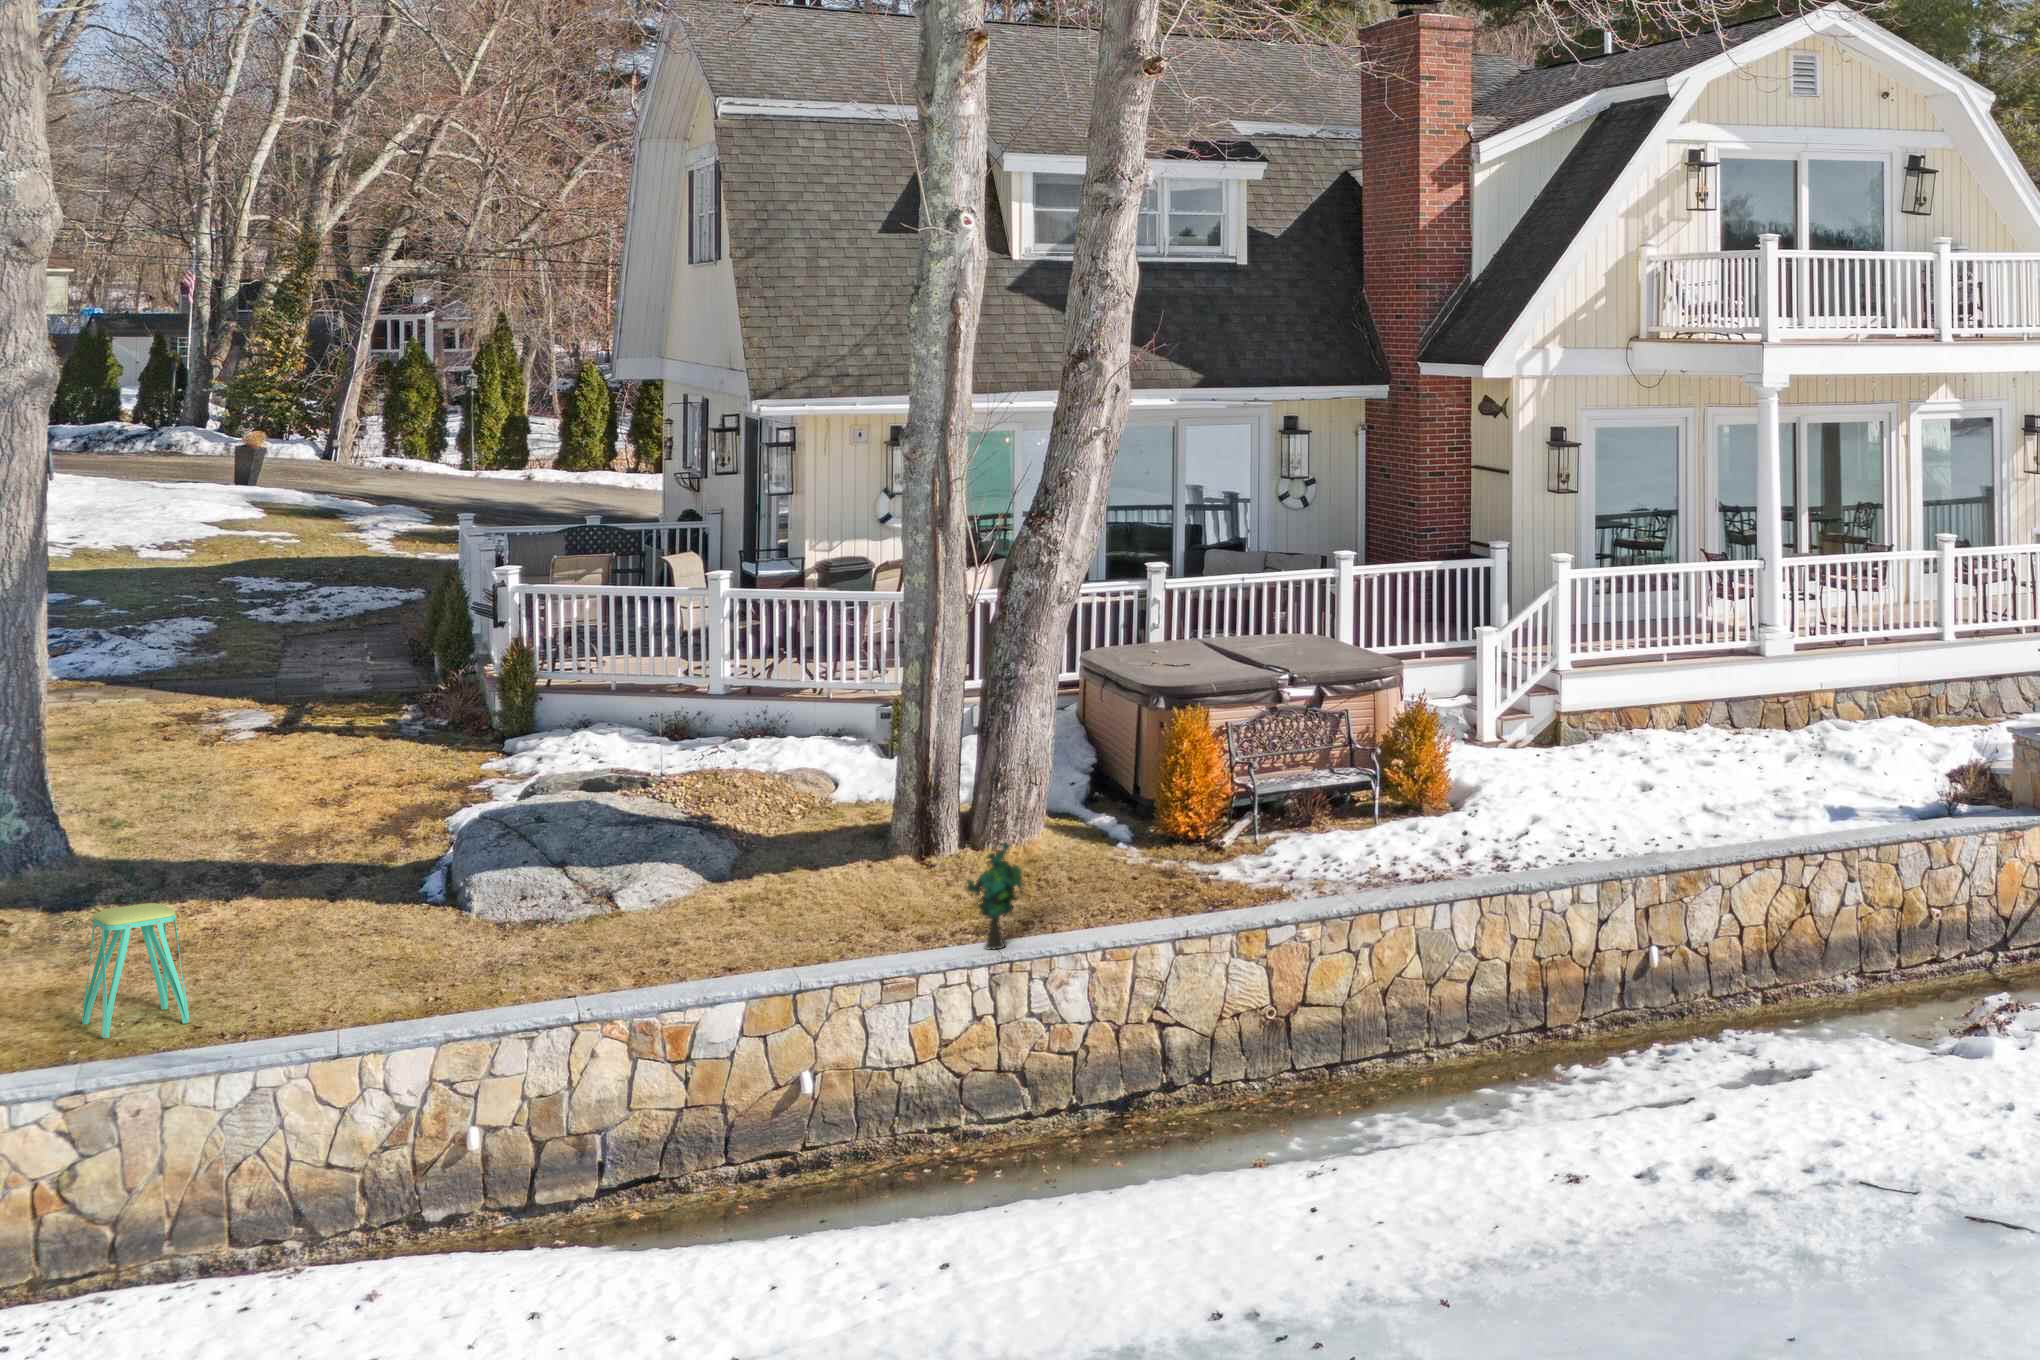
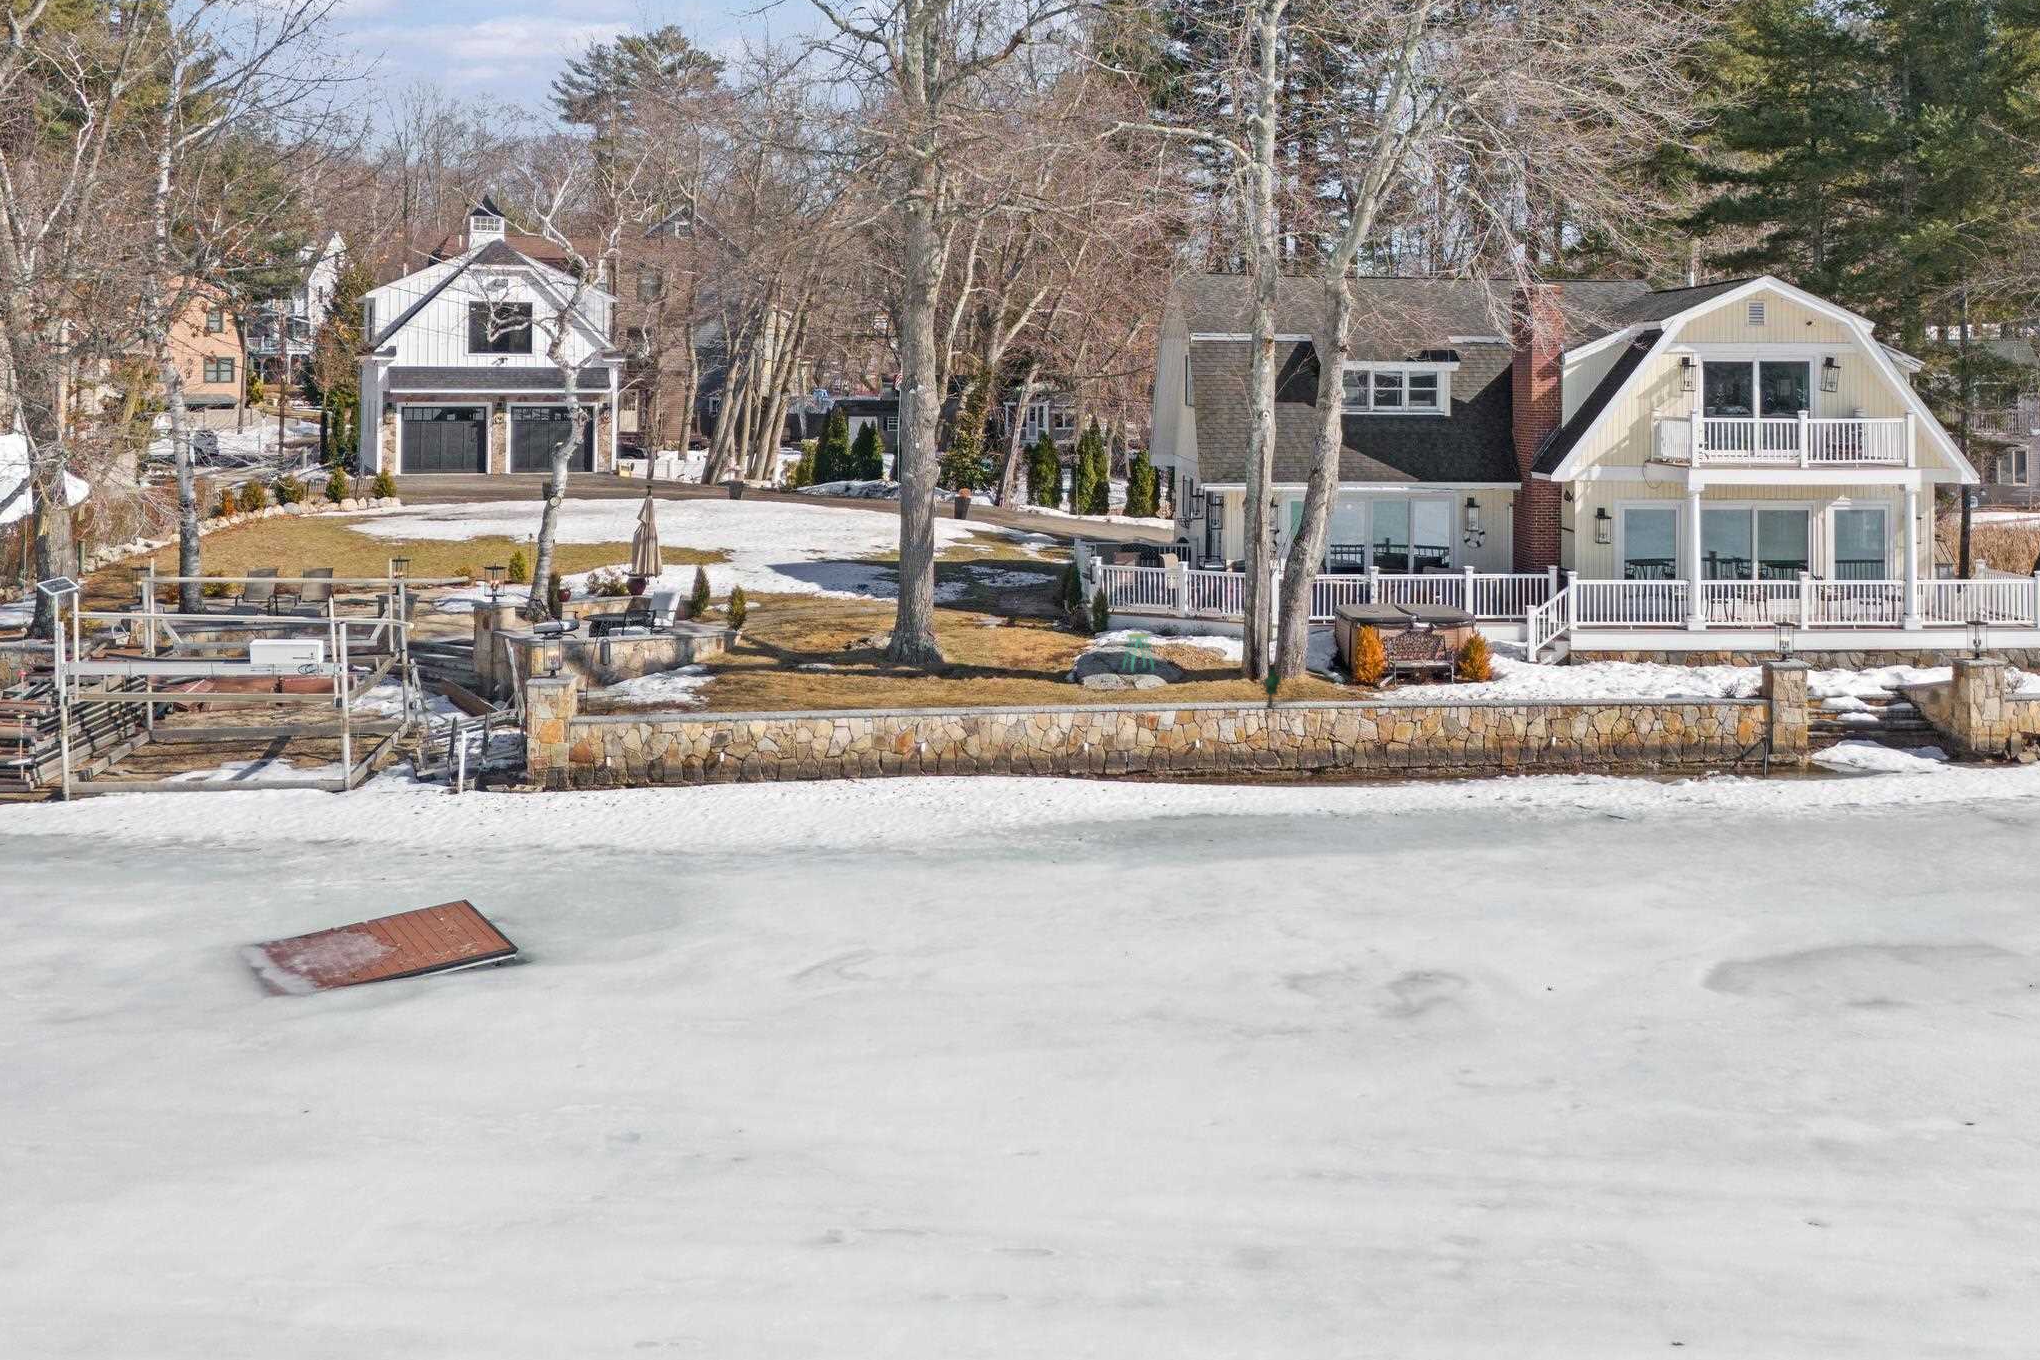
stool: present [82,903,189,1038] -> present [1123,633,1154,669]

